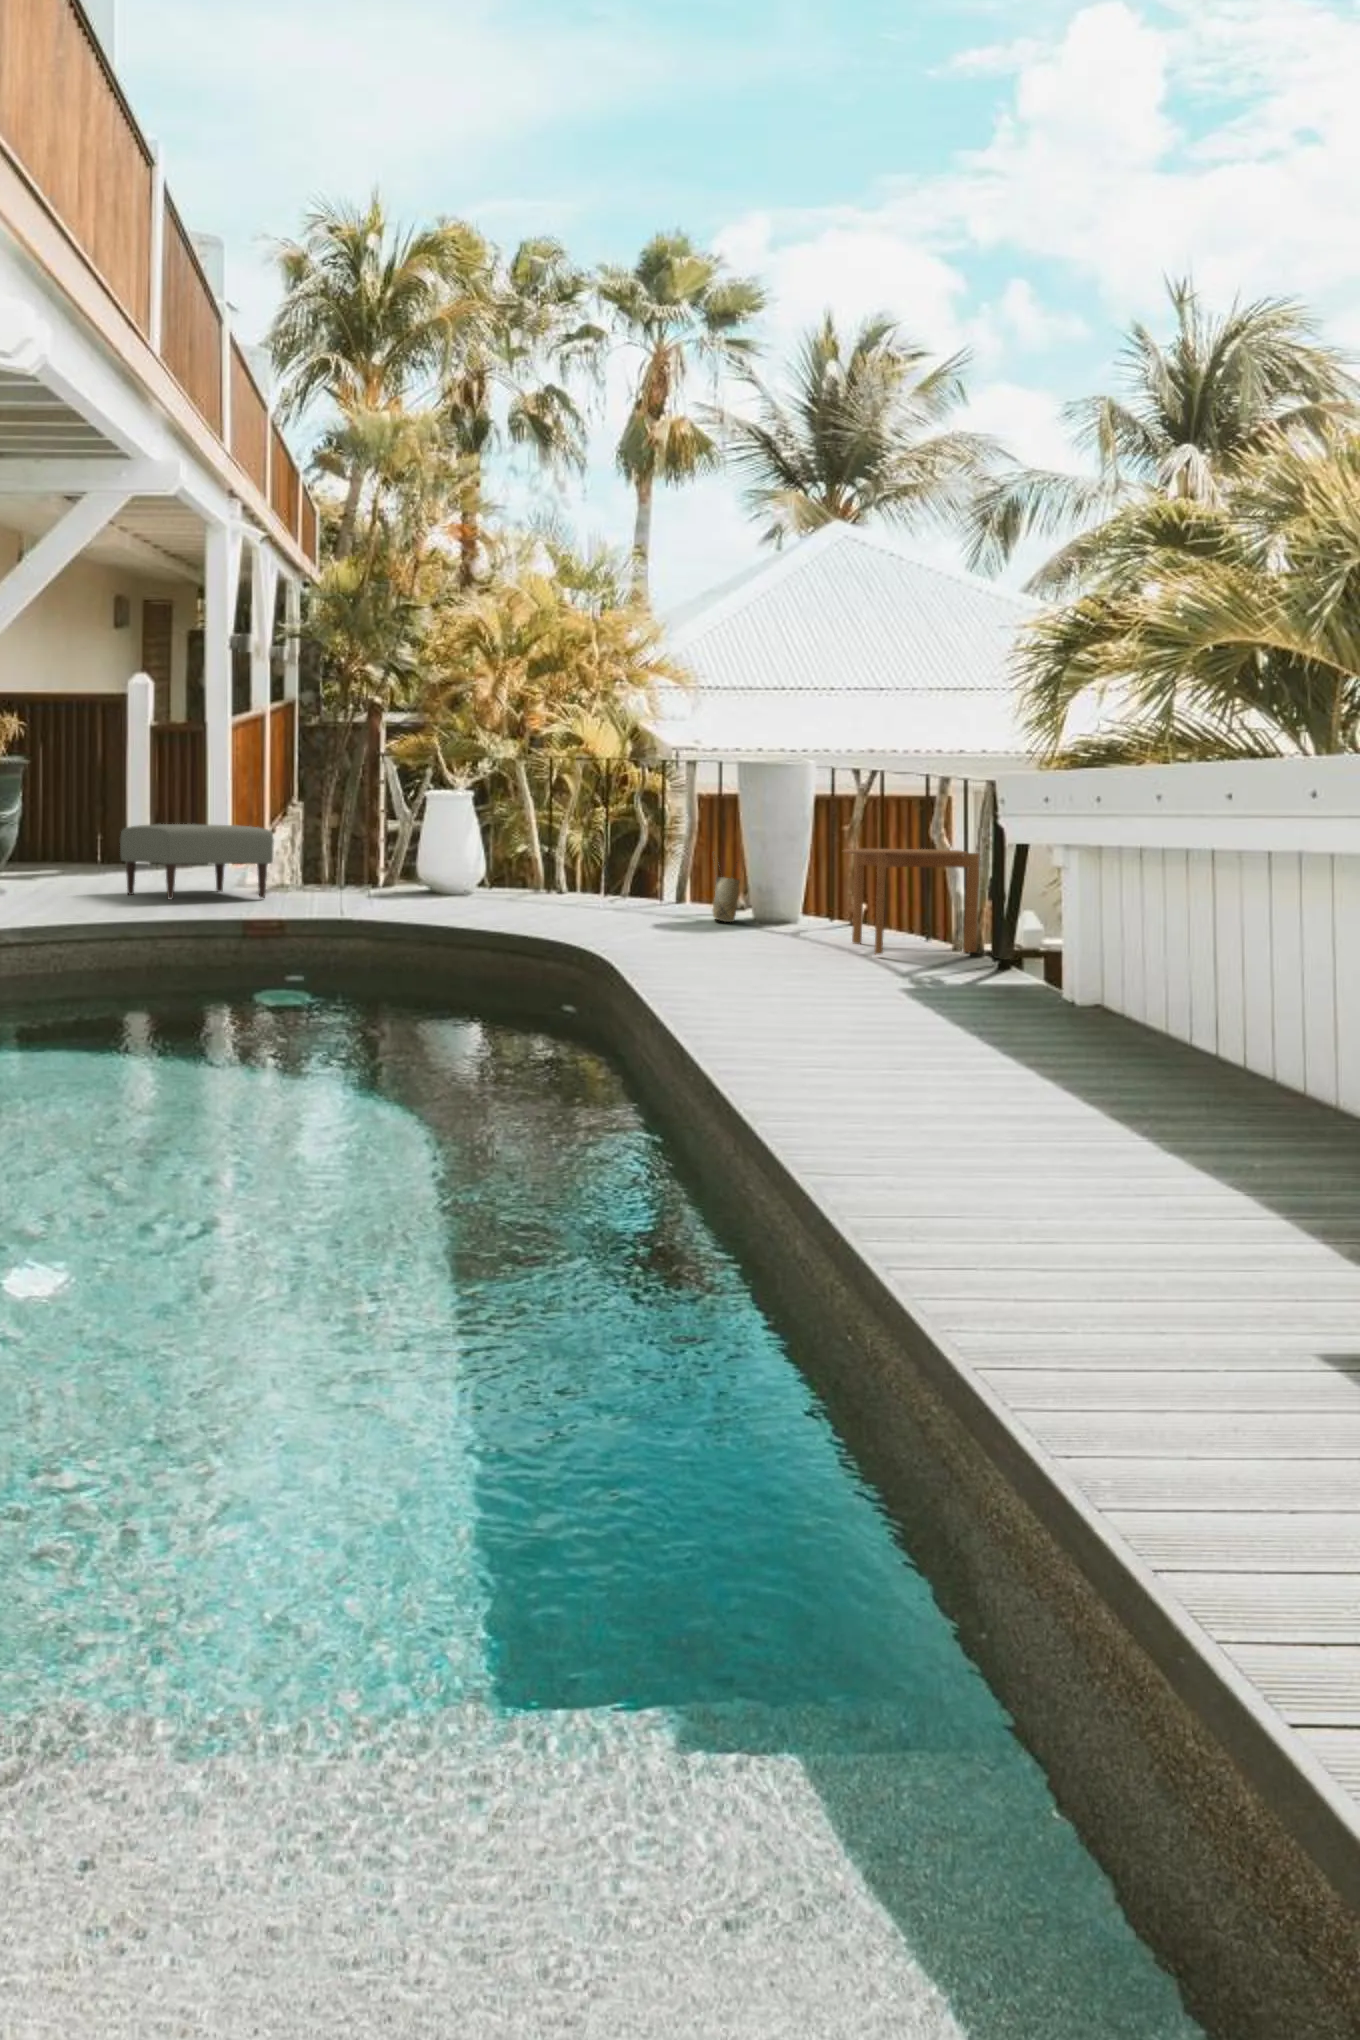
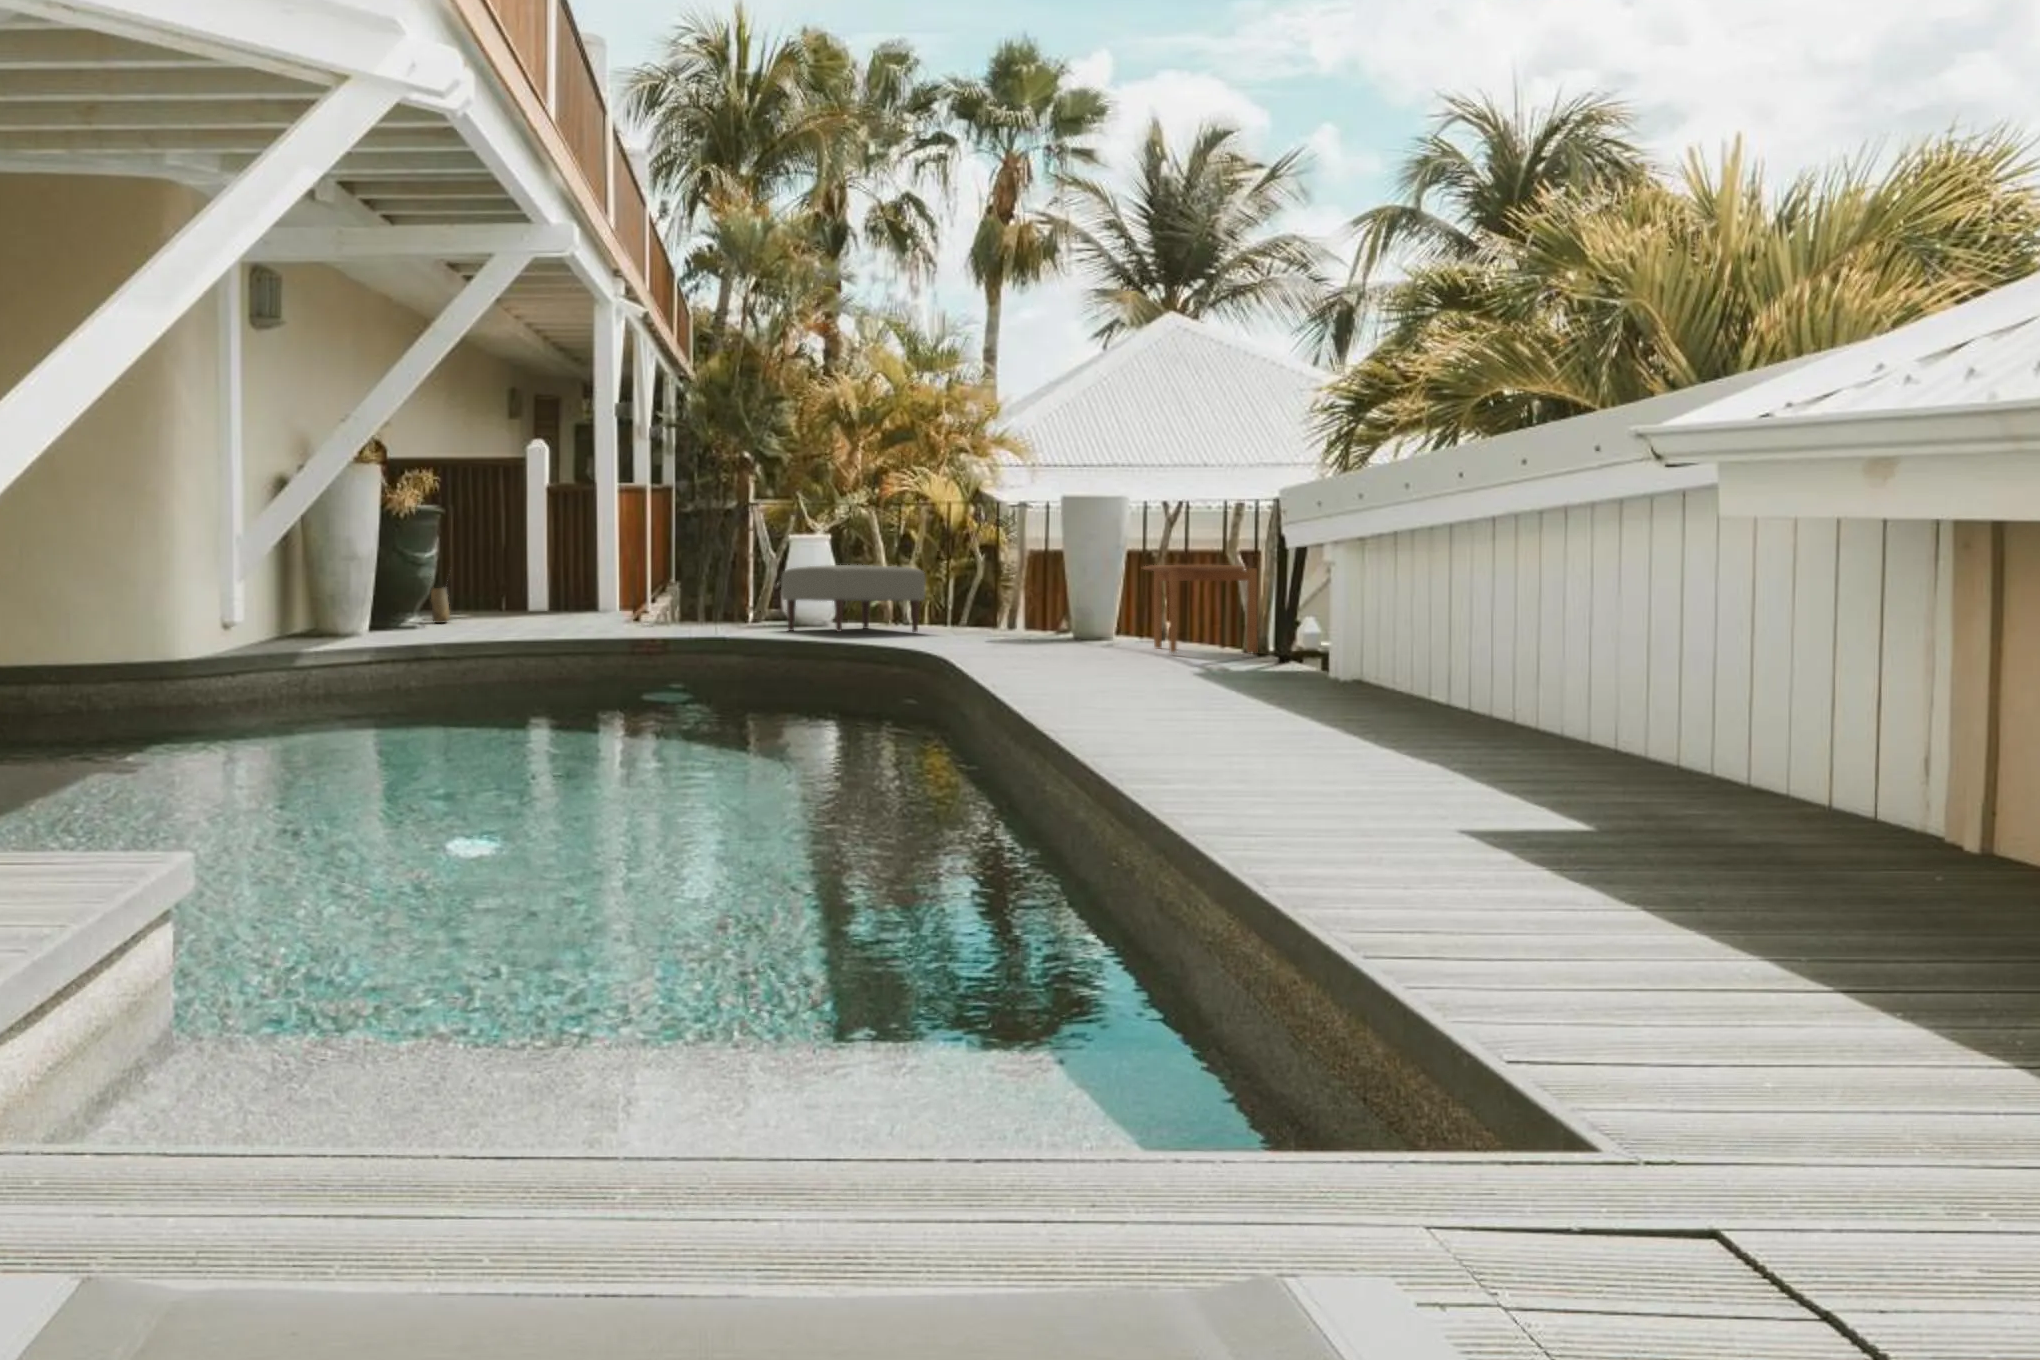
ottoman: present [120,824,274,899] -> present [781,565,926,632]
woven basket: present [712,852,740,922] -> present [431,580,450,623]

